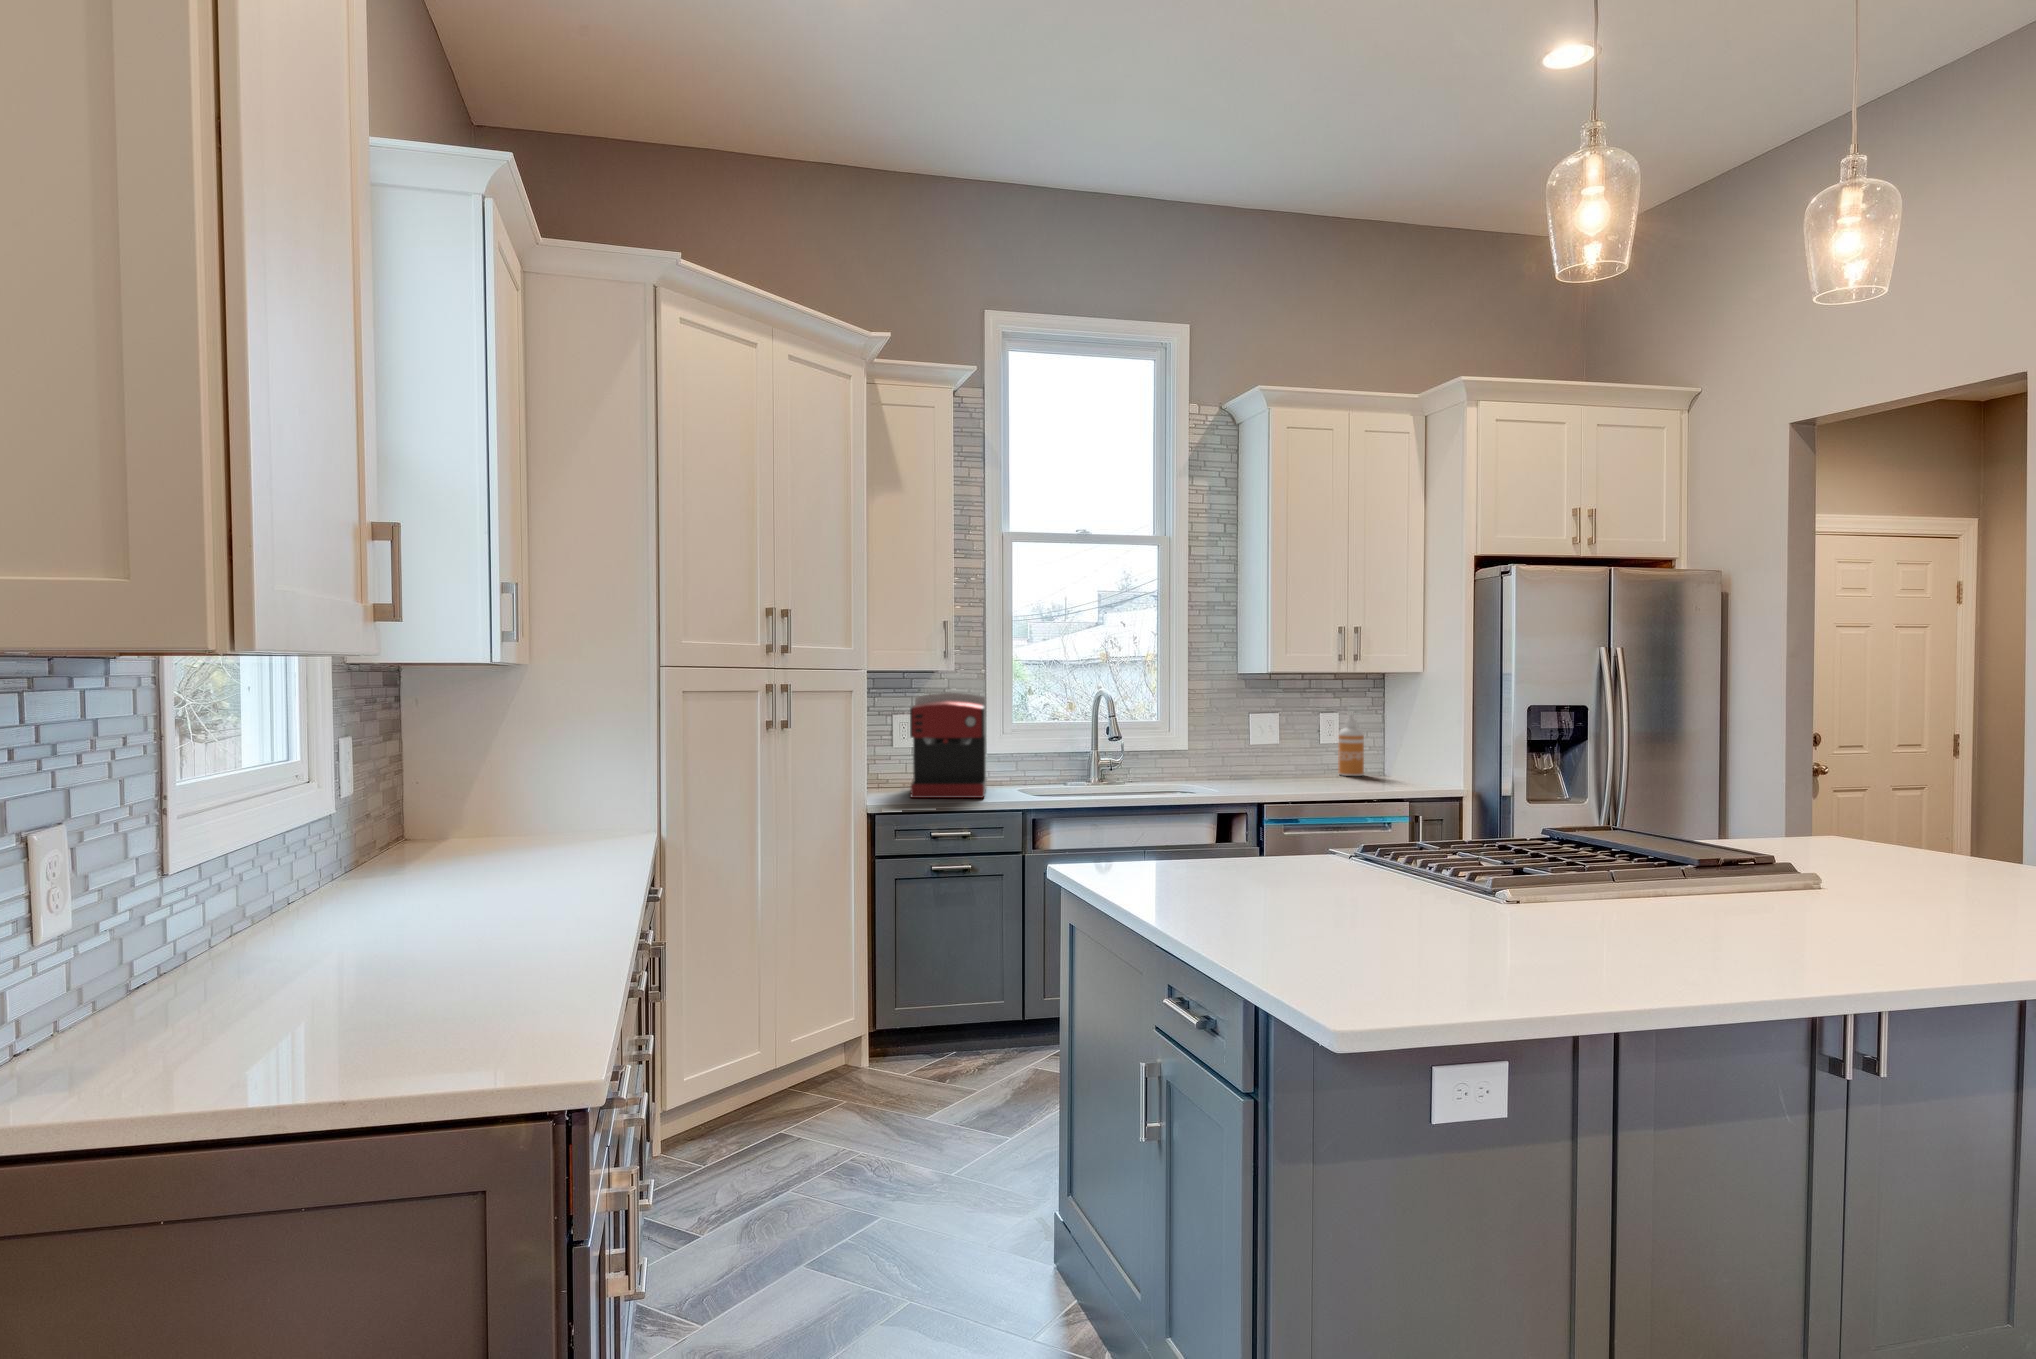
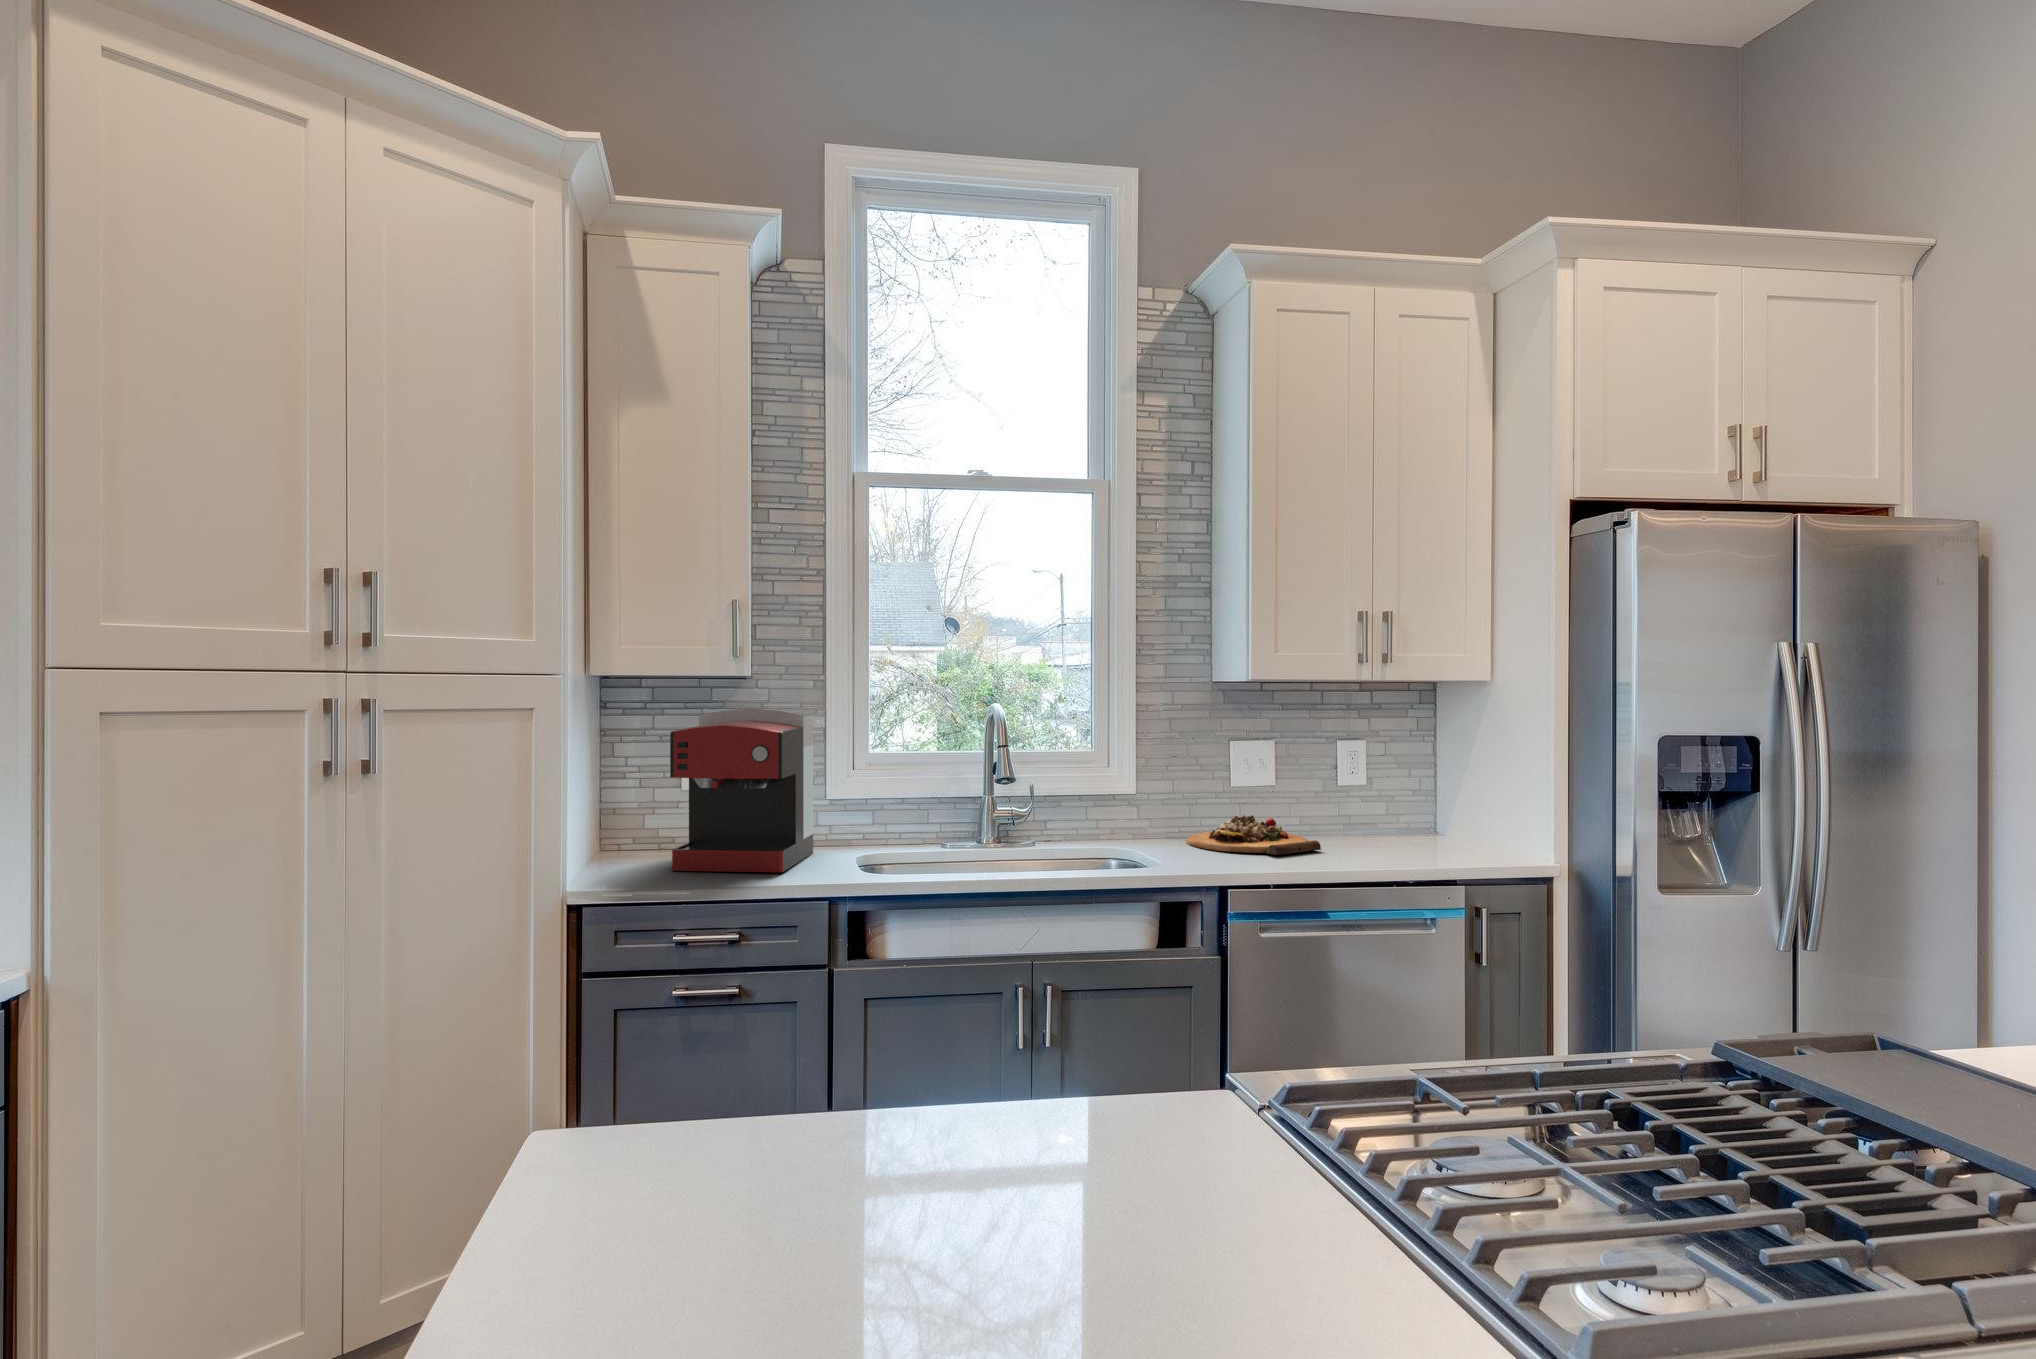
soap dispenser: present [1338,713,1364,776] -> none [1366,742,1404,836]
cutting board: none [1223,762,1315,786] -> present [1186,815,1321,855]

